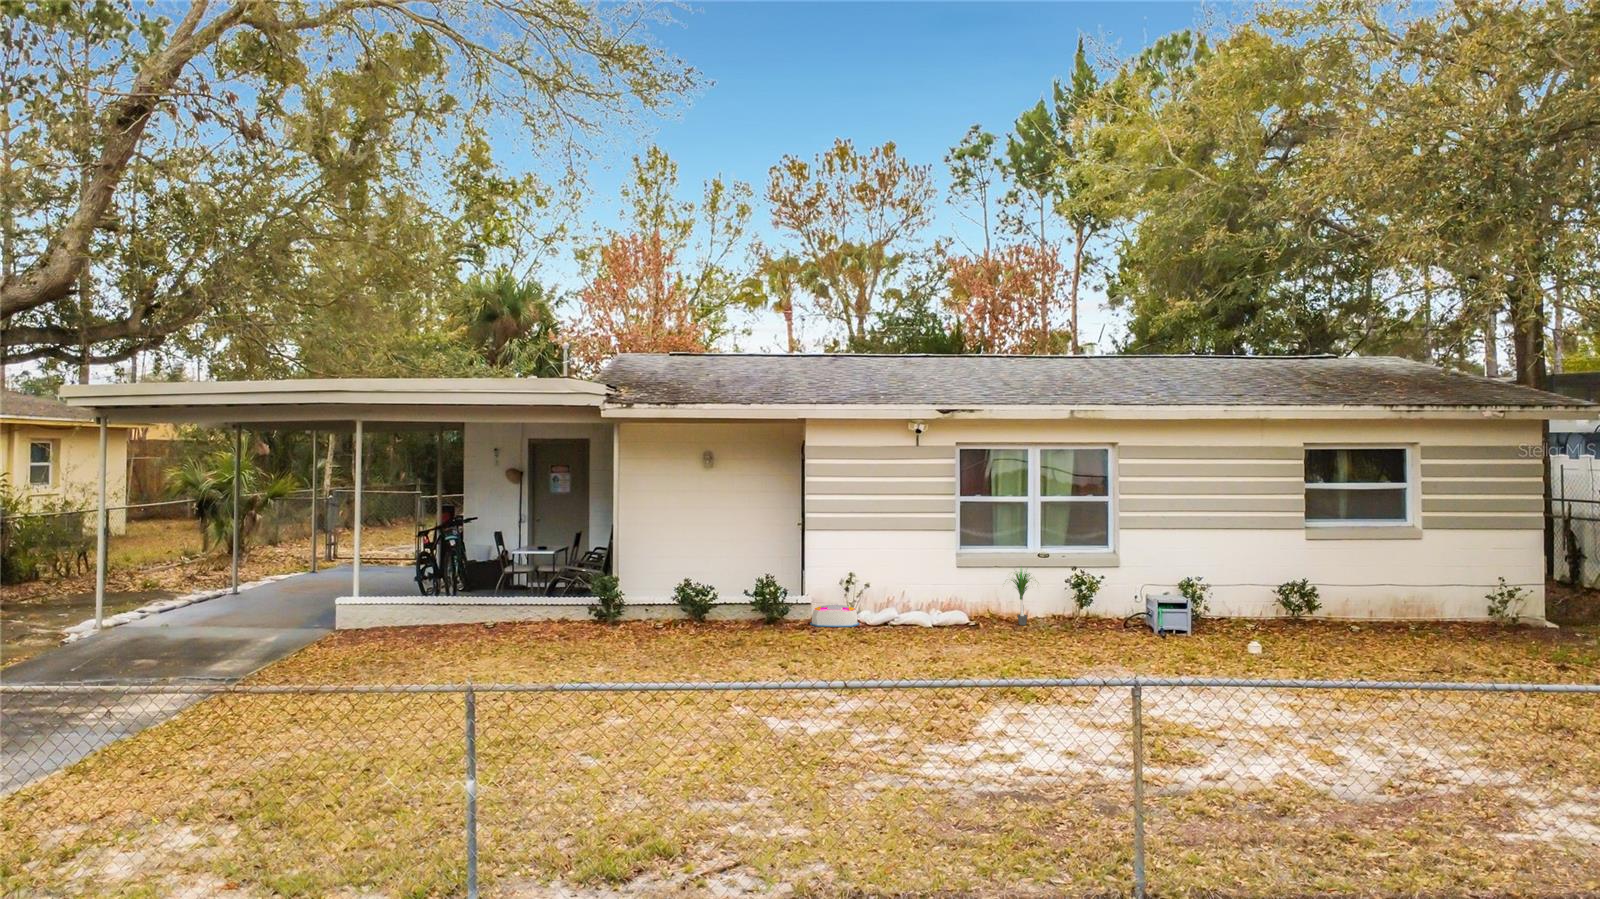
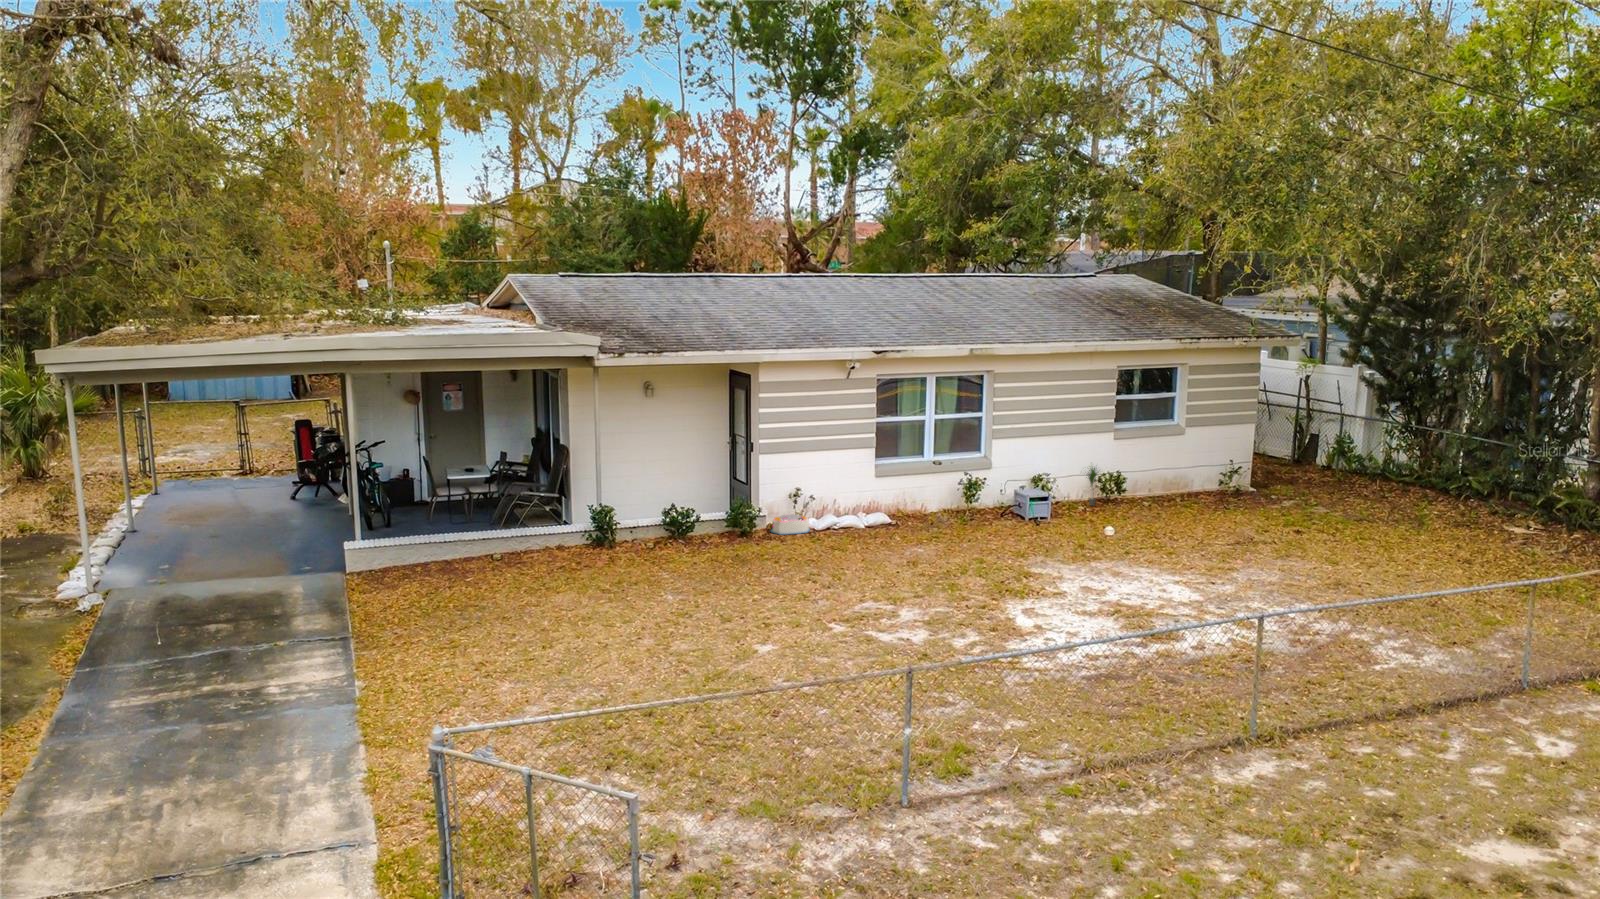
potted plant: present [1011,569,1031,625] -> present [1087,467,1098,506]

